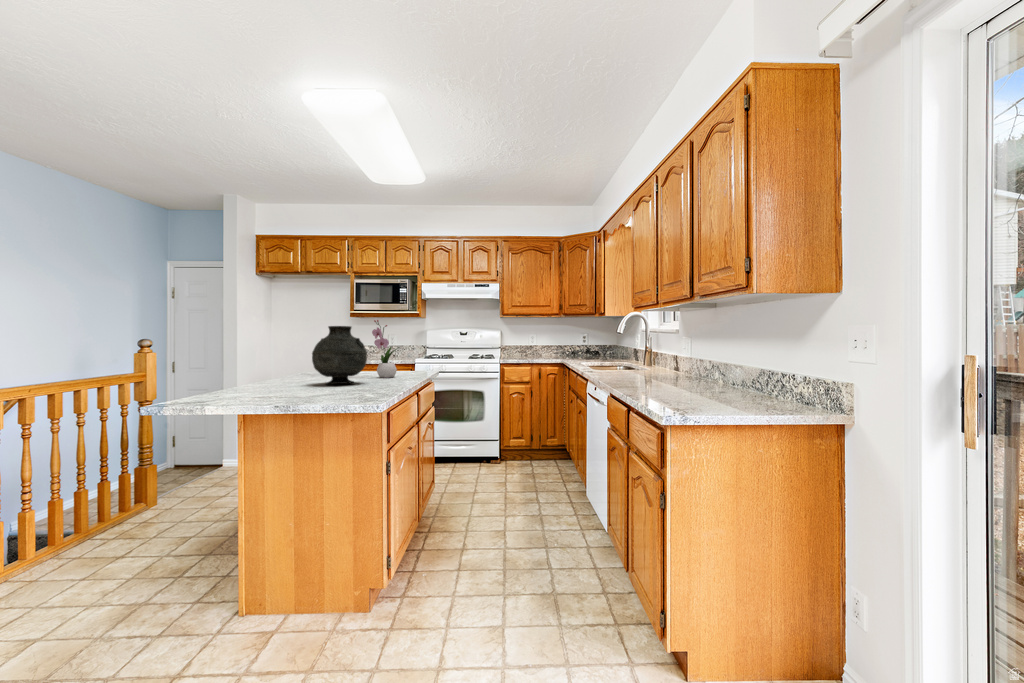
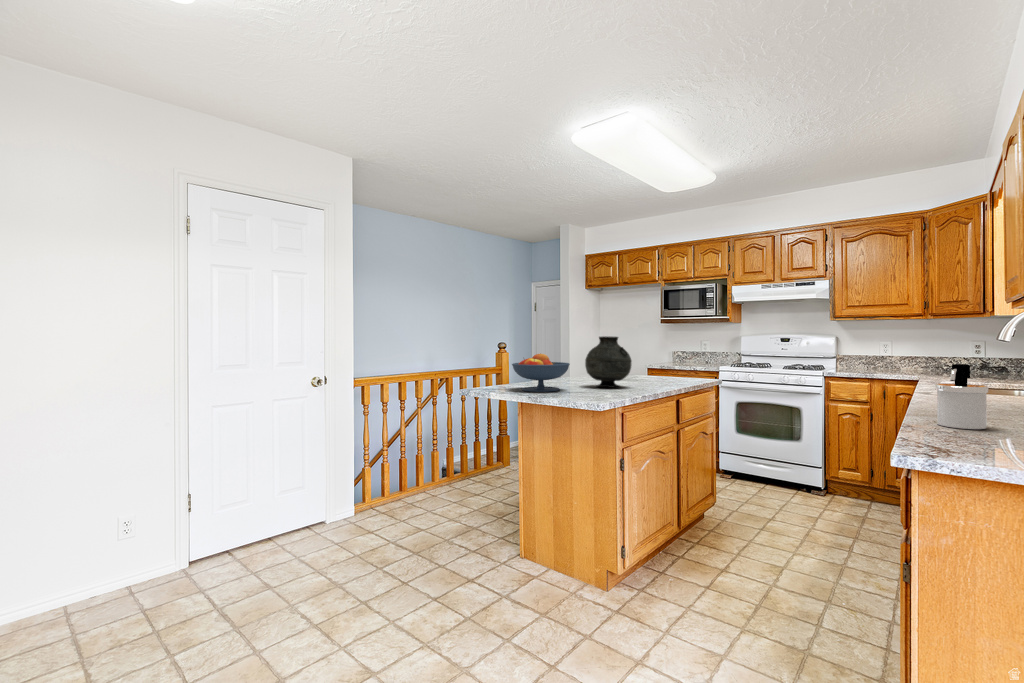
flower arrangement: present [372,320,397,378] -> none [647,330,674,384]
fruit bowl: none [220,346,304,396] -> present [512,353,570,392]
soap dispenser: none [629,346,657,391] -> present [935,364,988,429]

